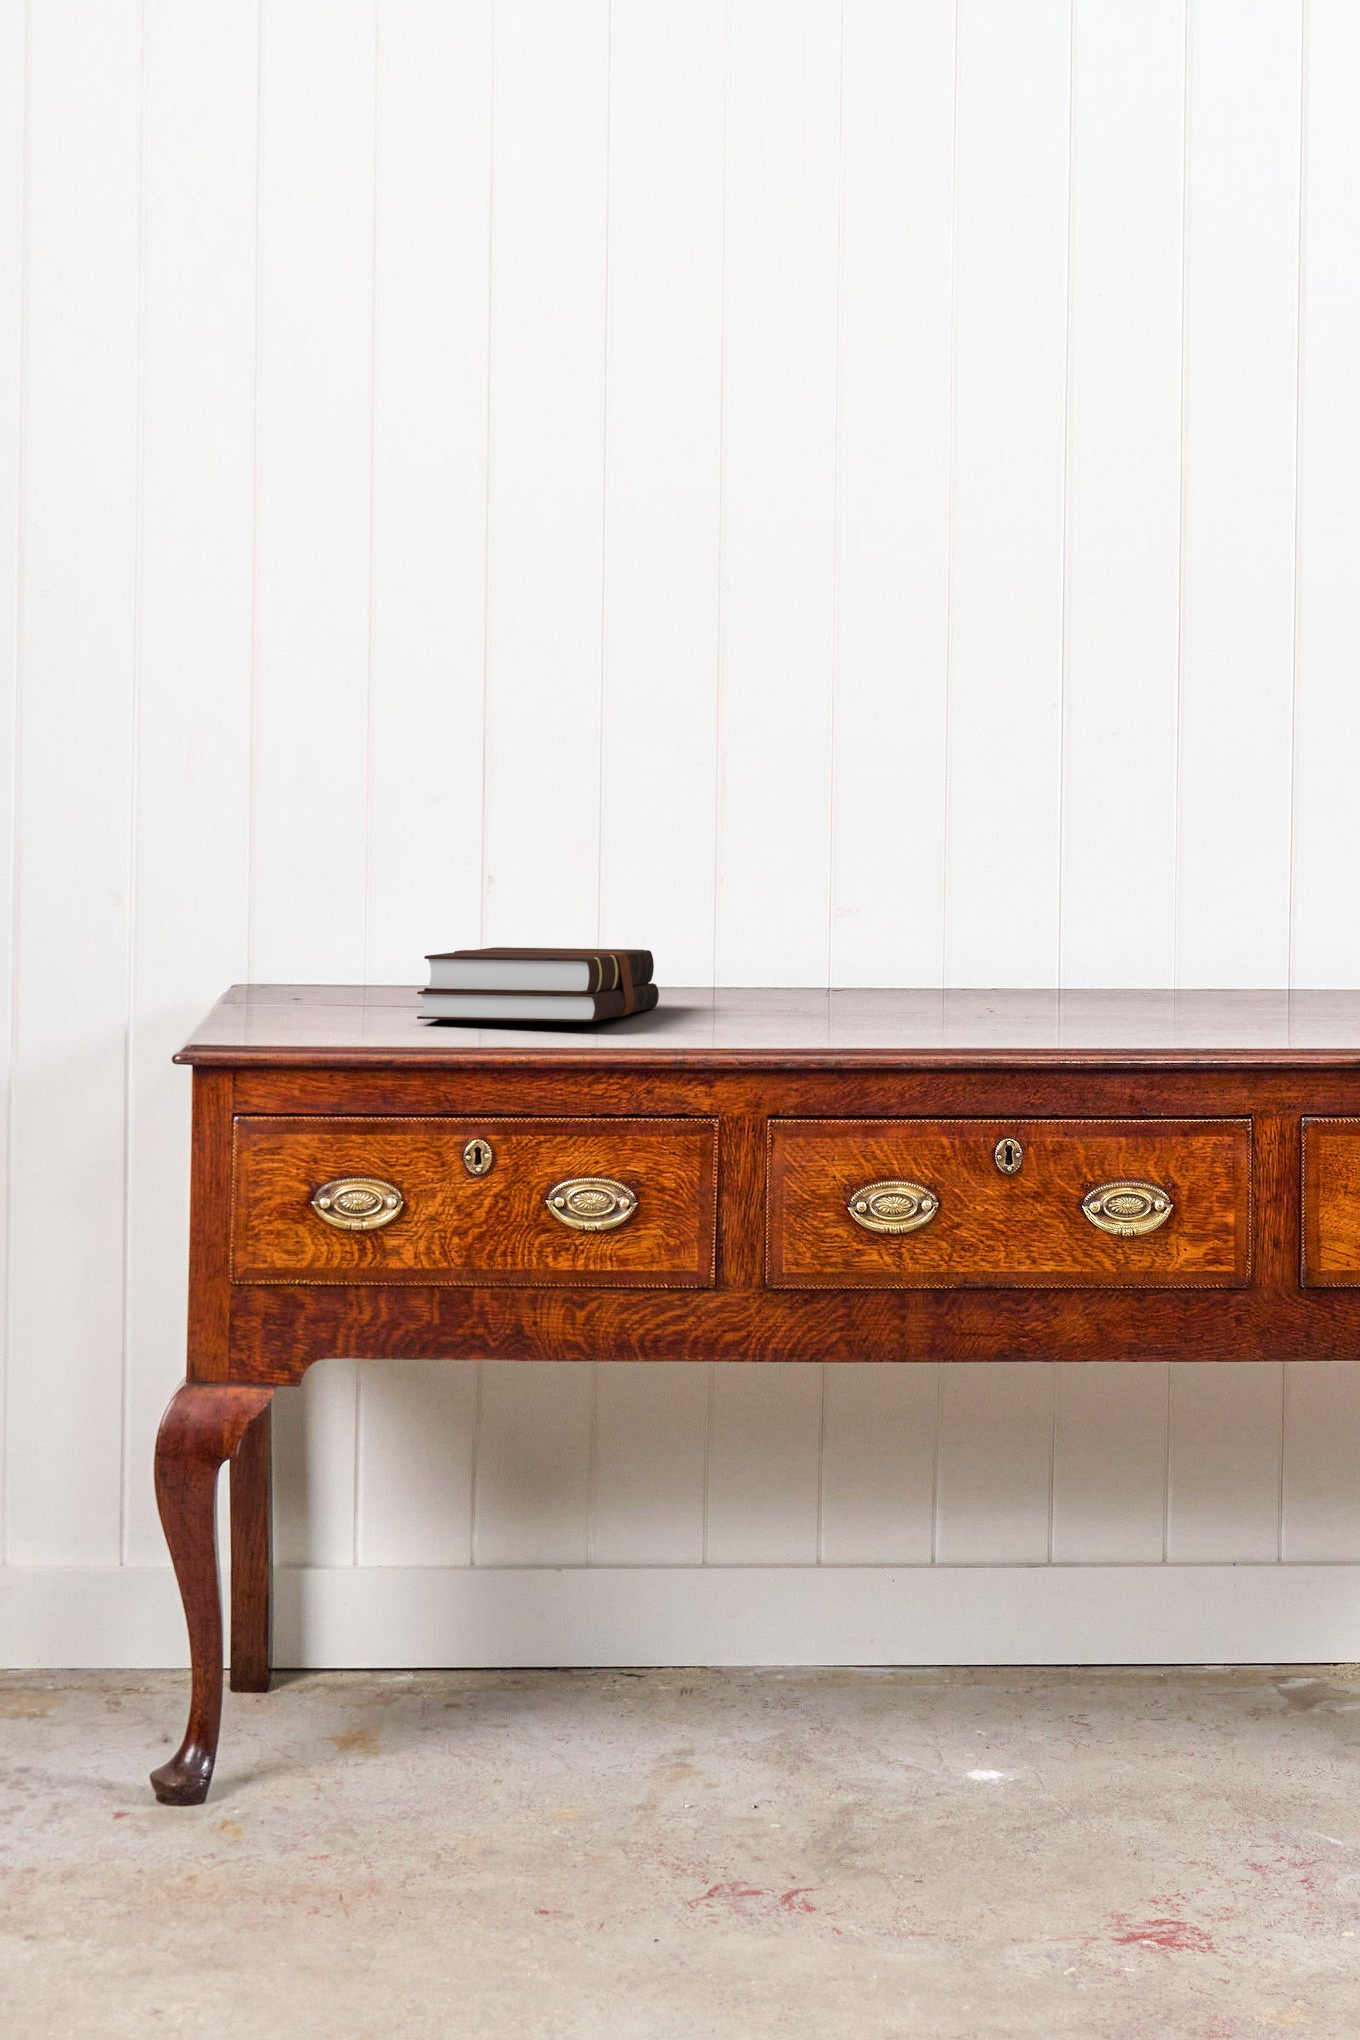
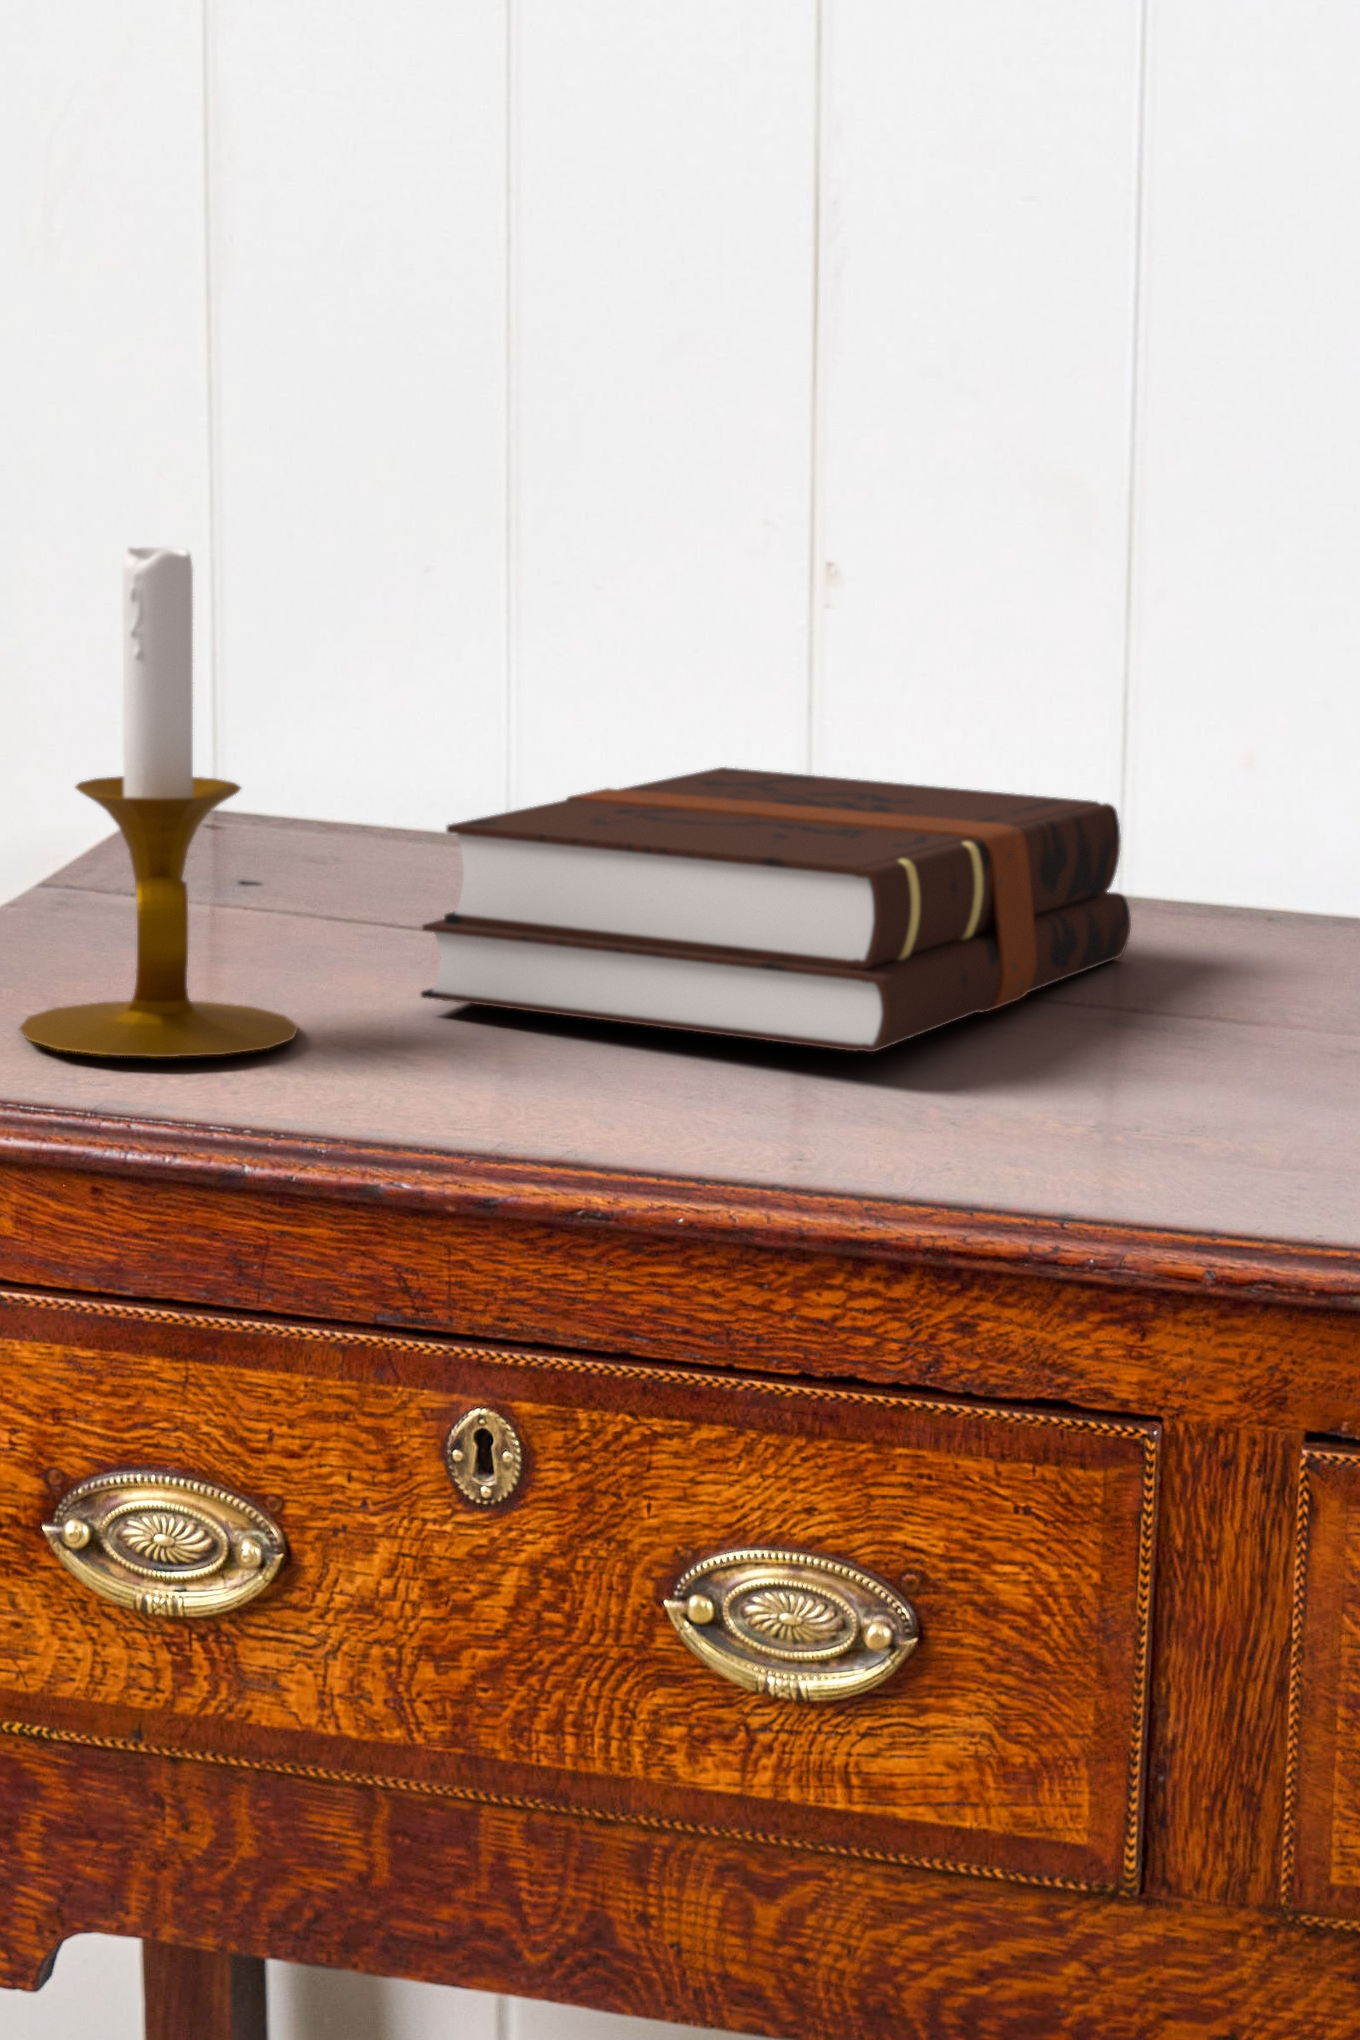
candlestick: none [276,857,382,1033] -> present [19,546,299,1057]

